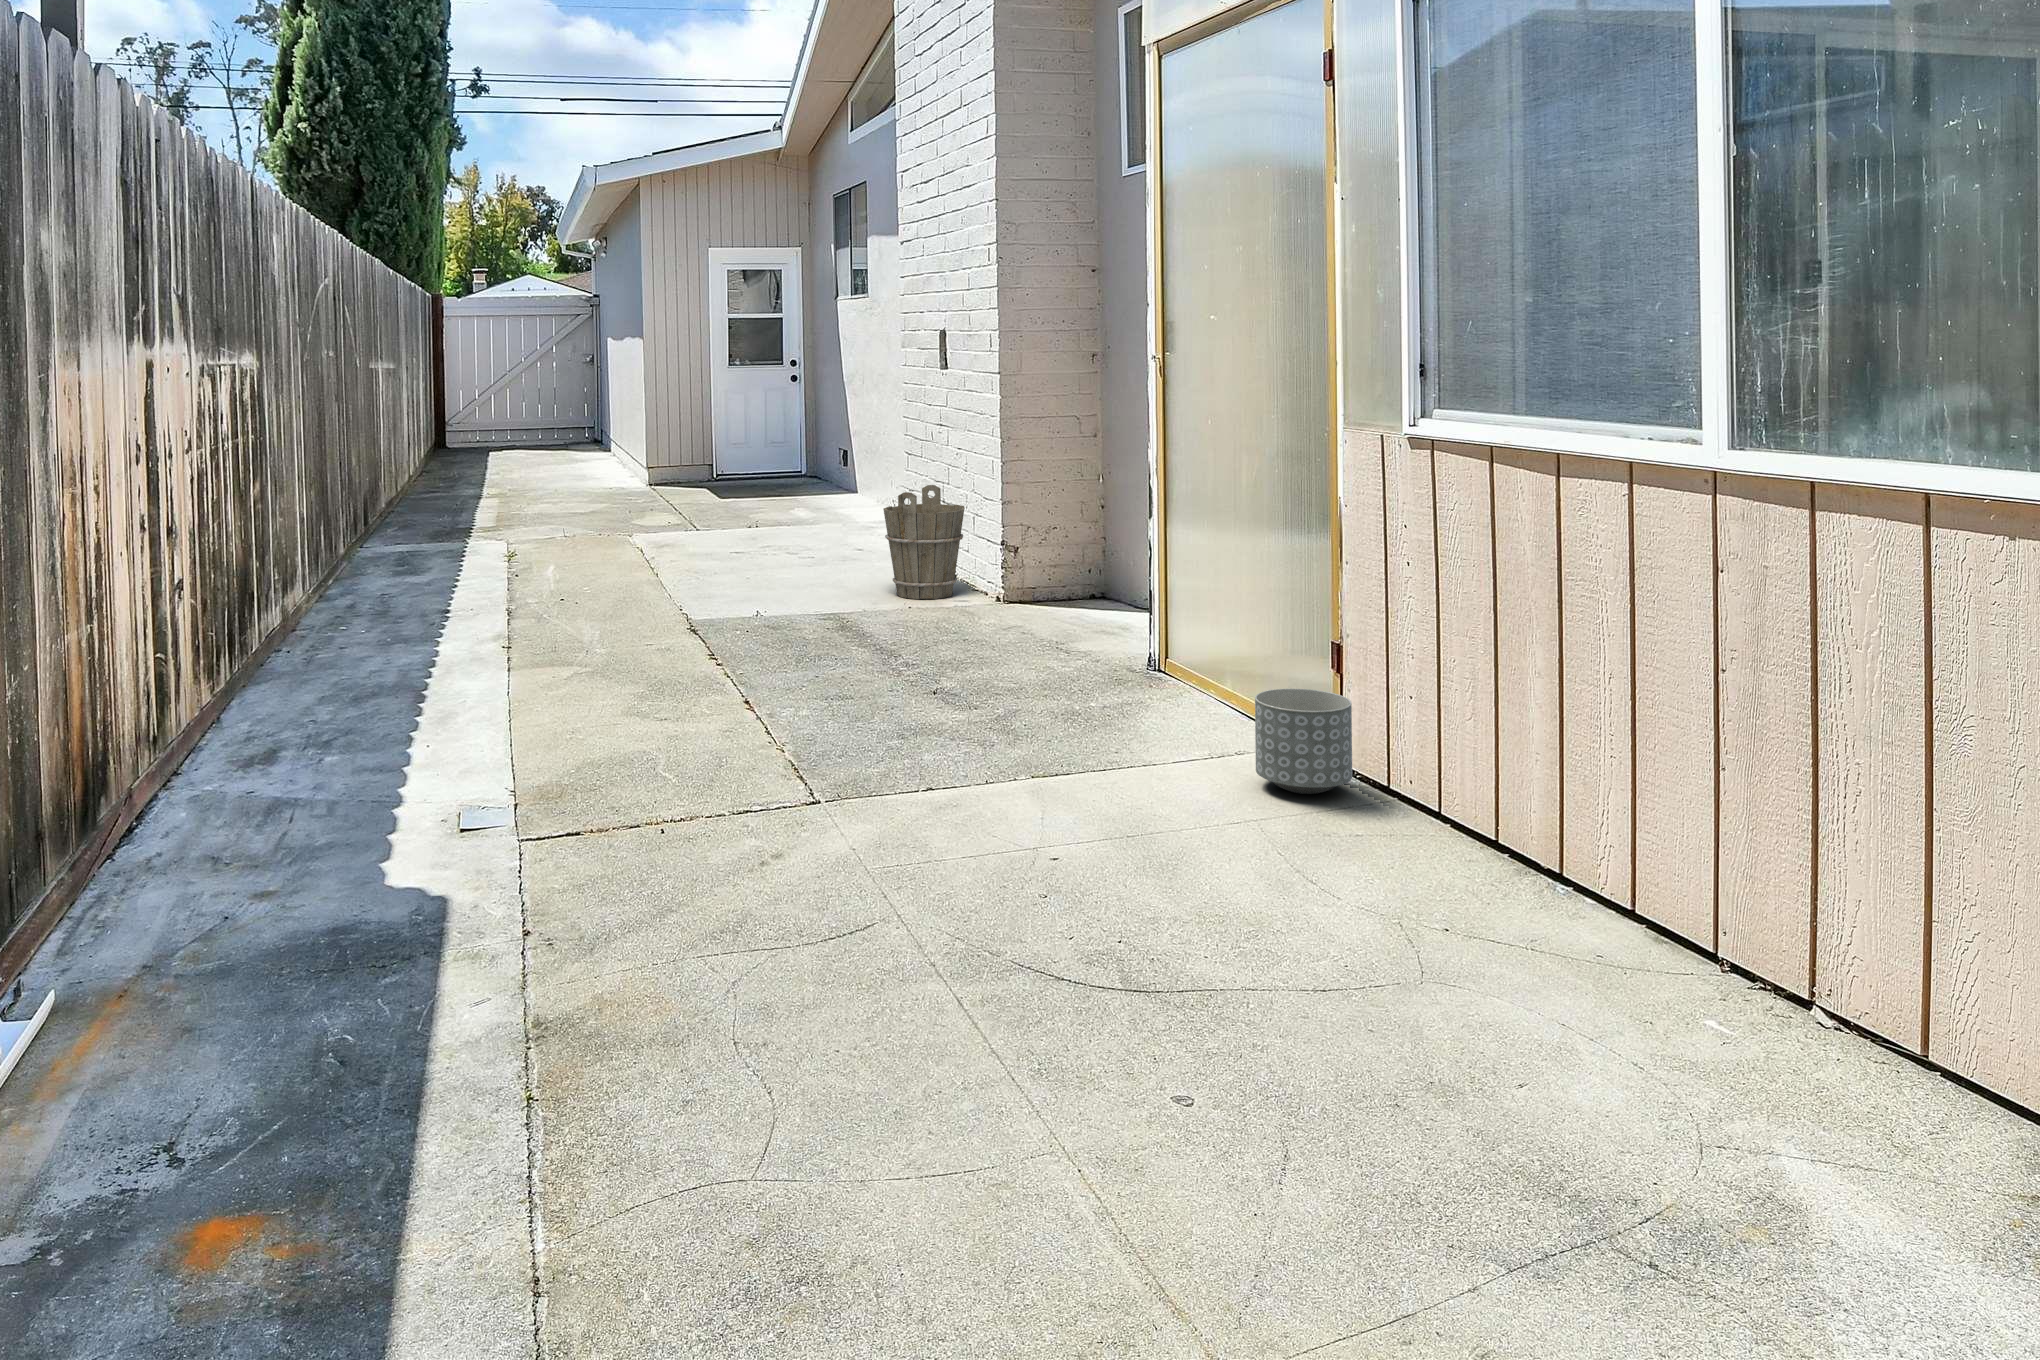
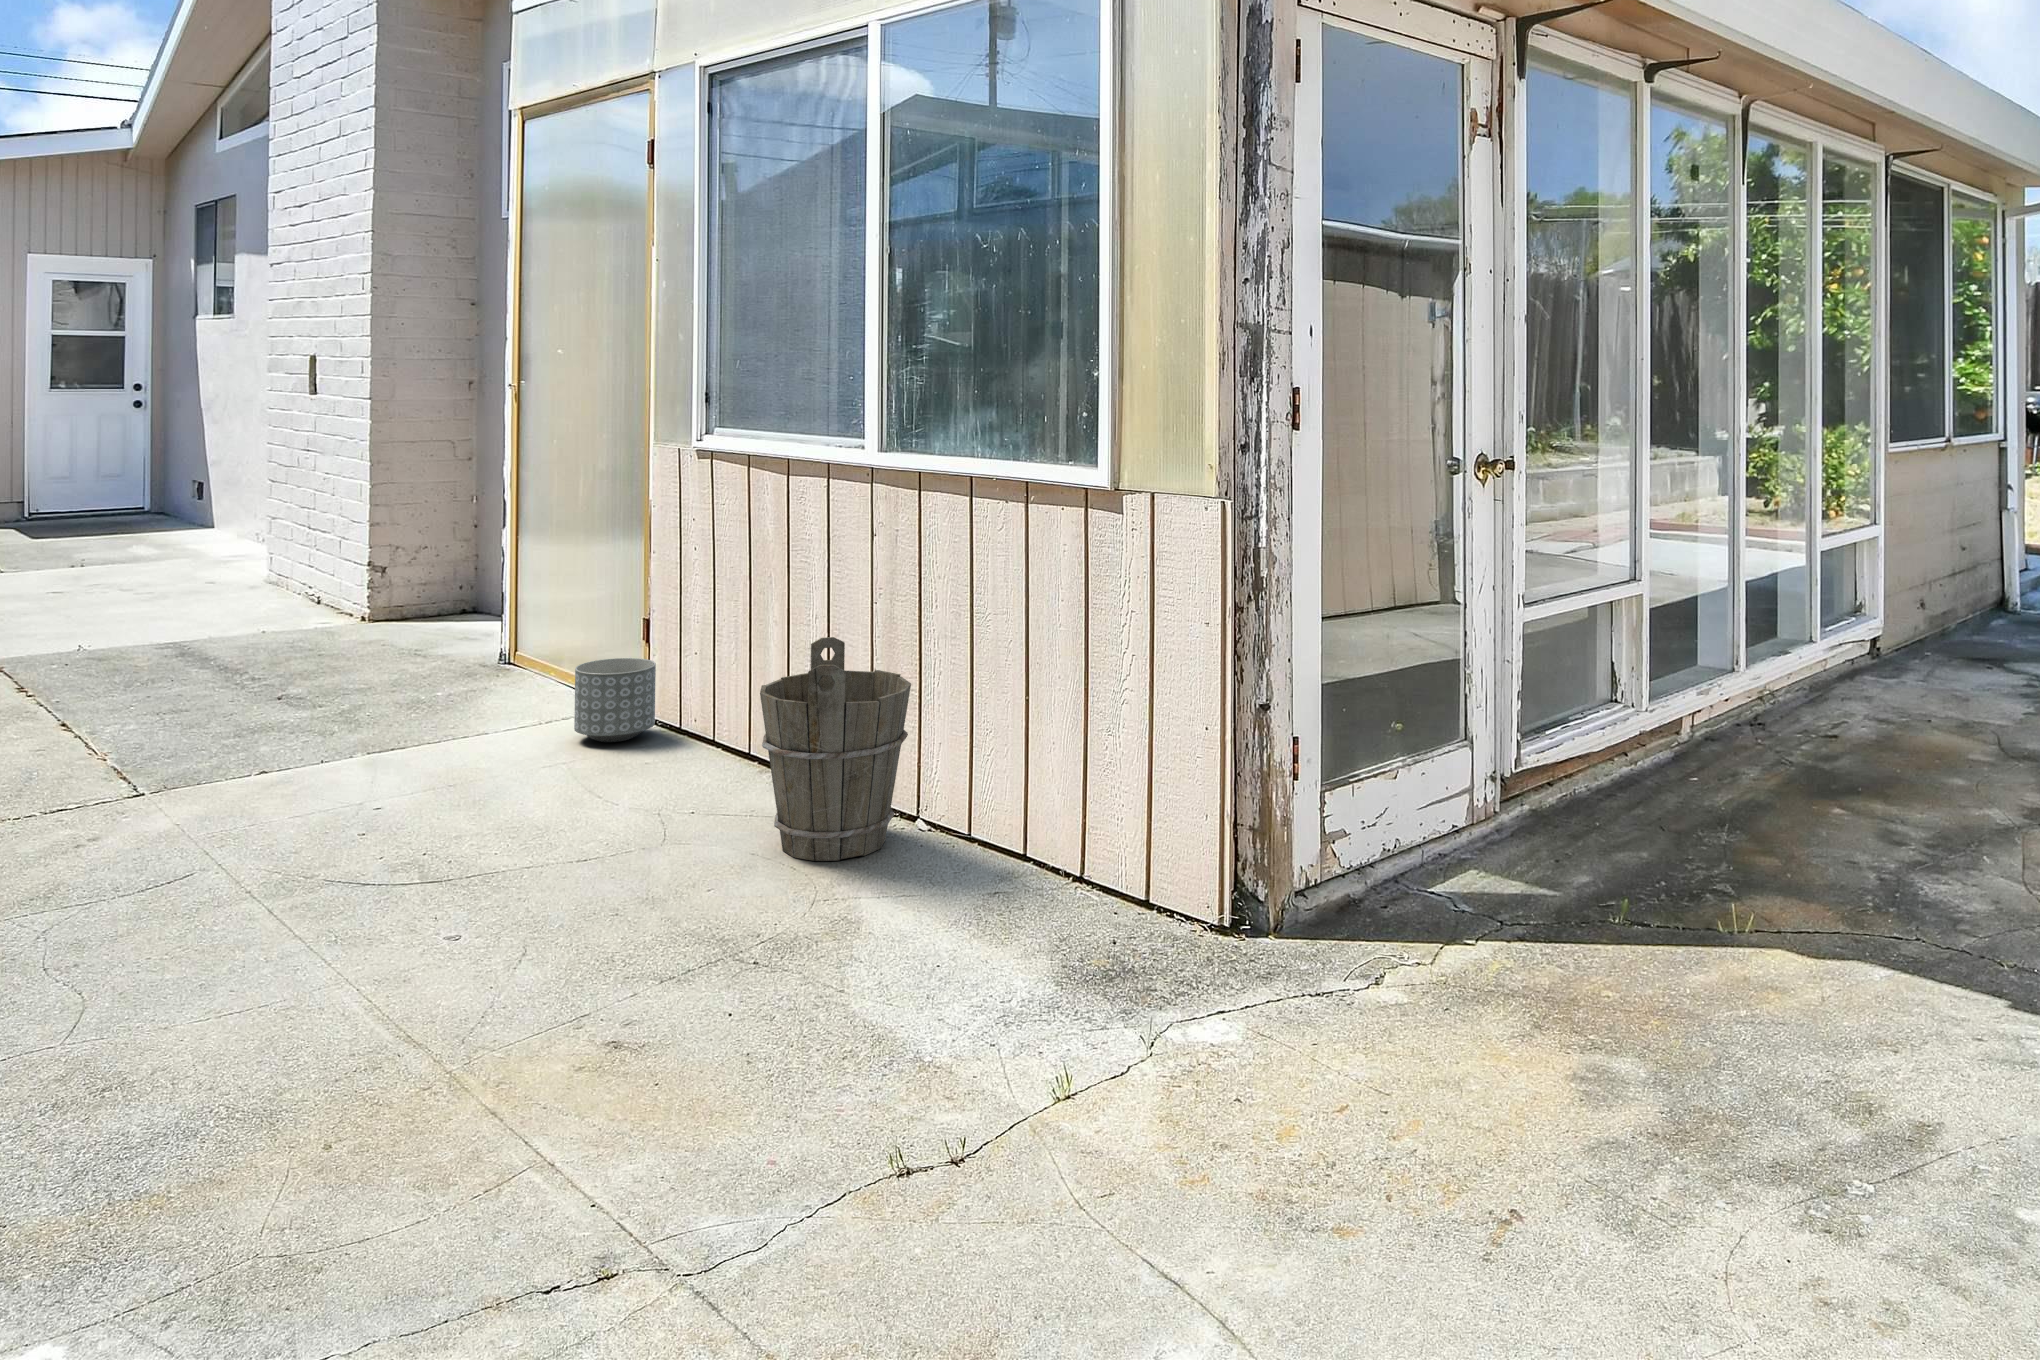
bucket: present [883,485,964,599] -> present [760,637,911,861]

